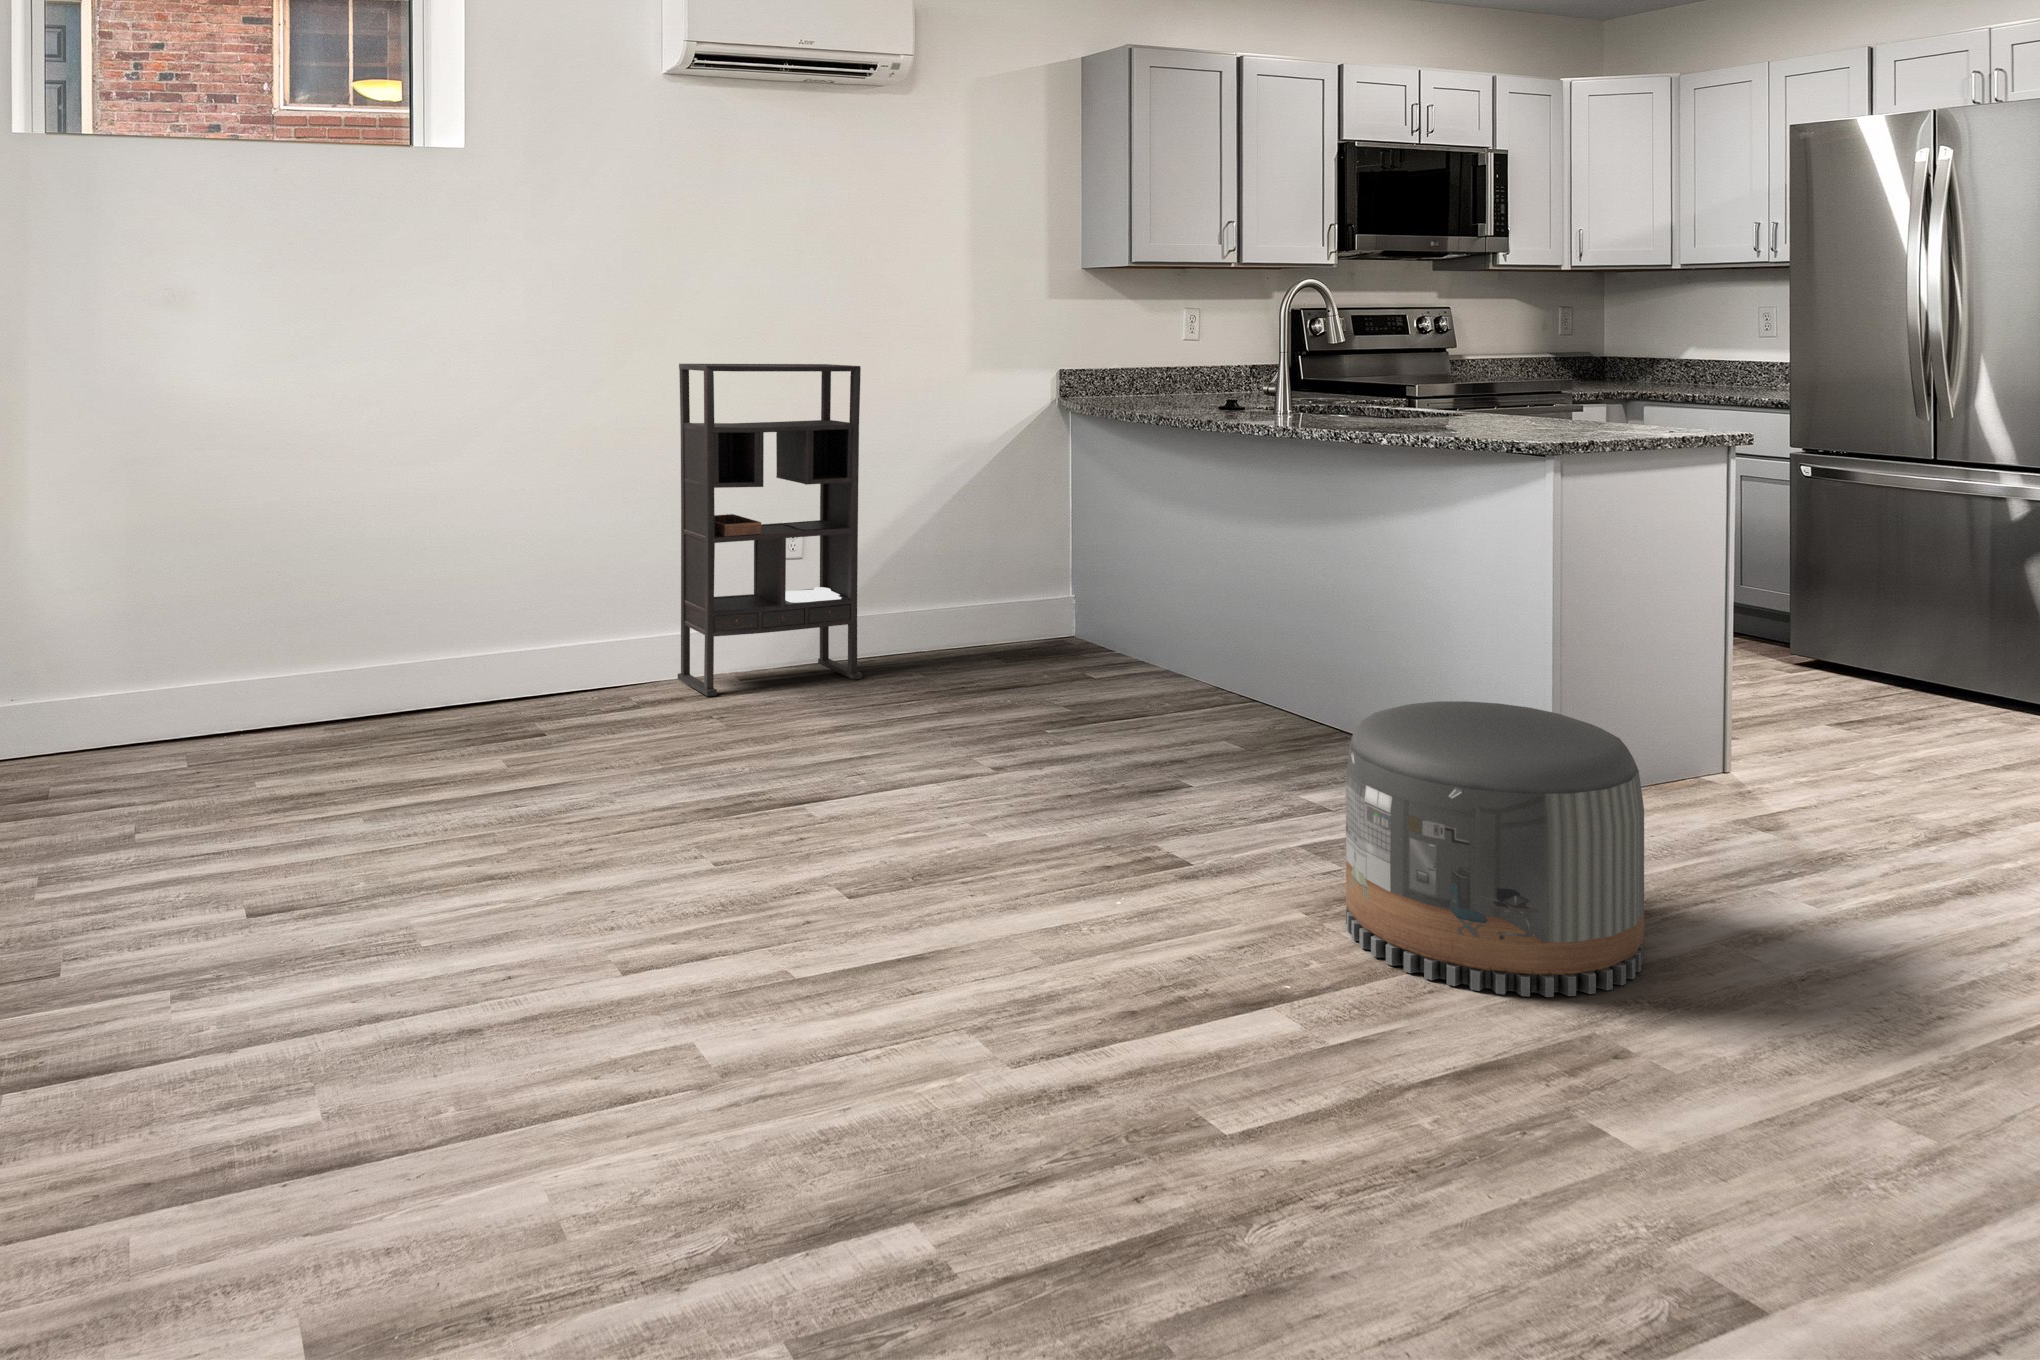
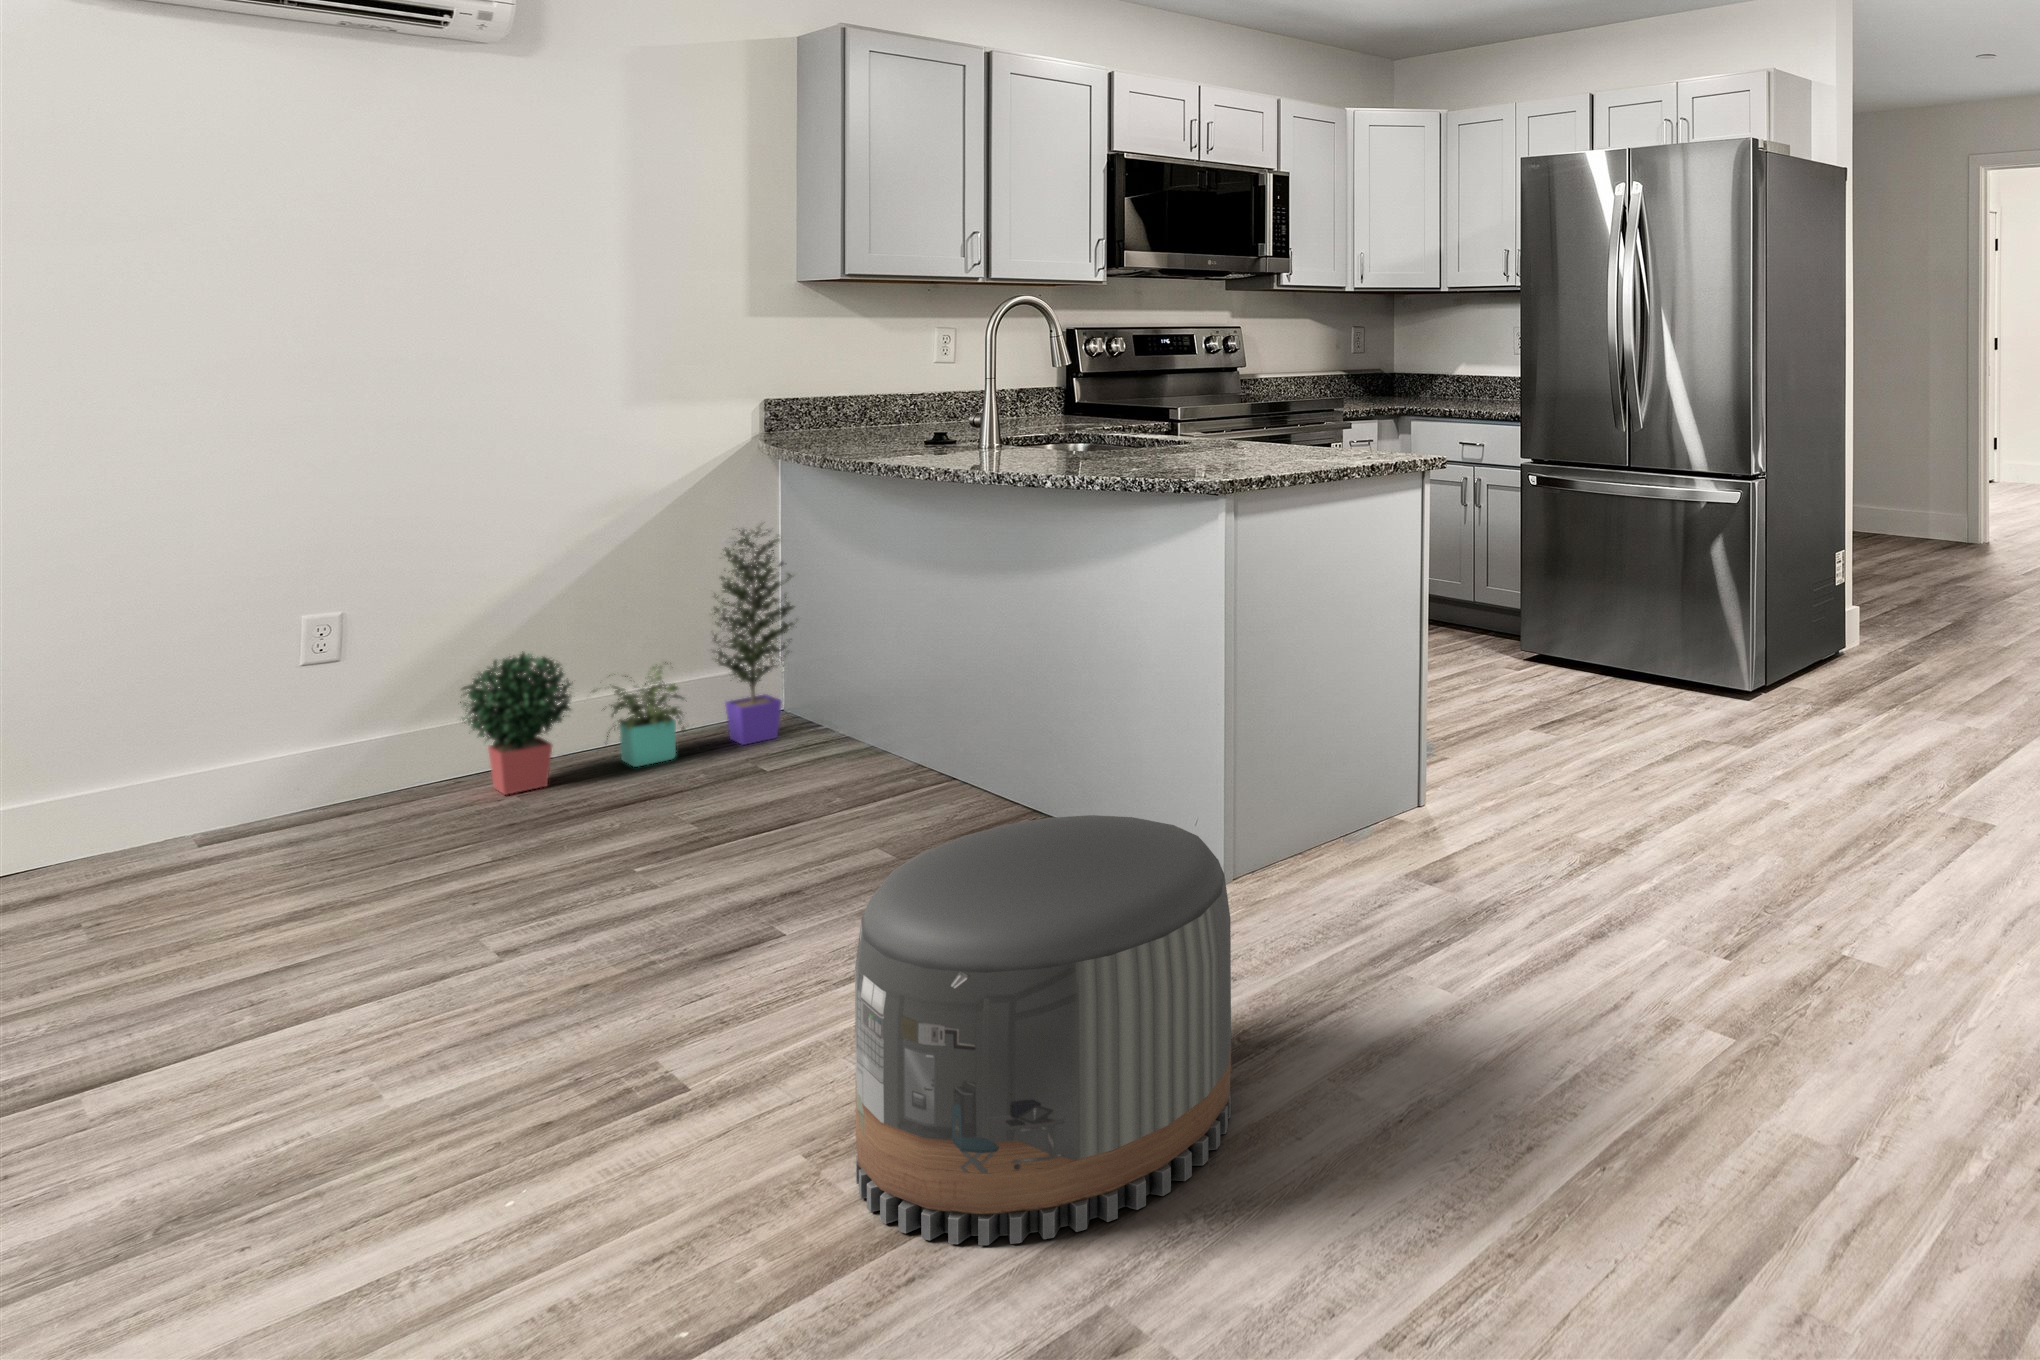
bookshelf: present [678,364,862,696] -> none [84,398,416,884]
potted plant: none [880,473,1103,672] -> present [460,527,795,795]

